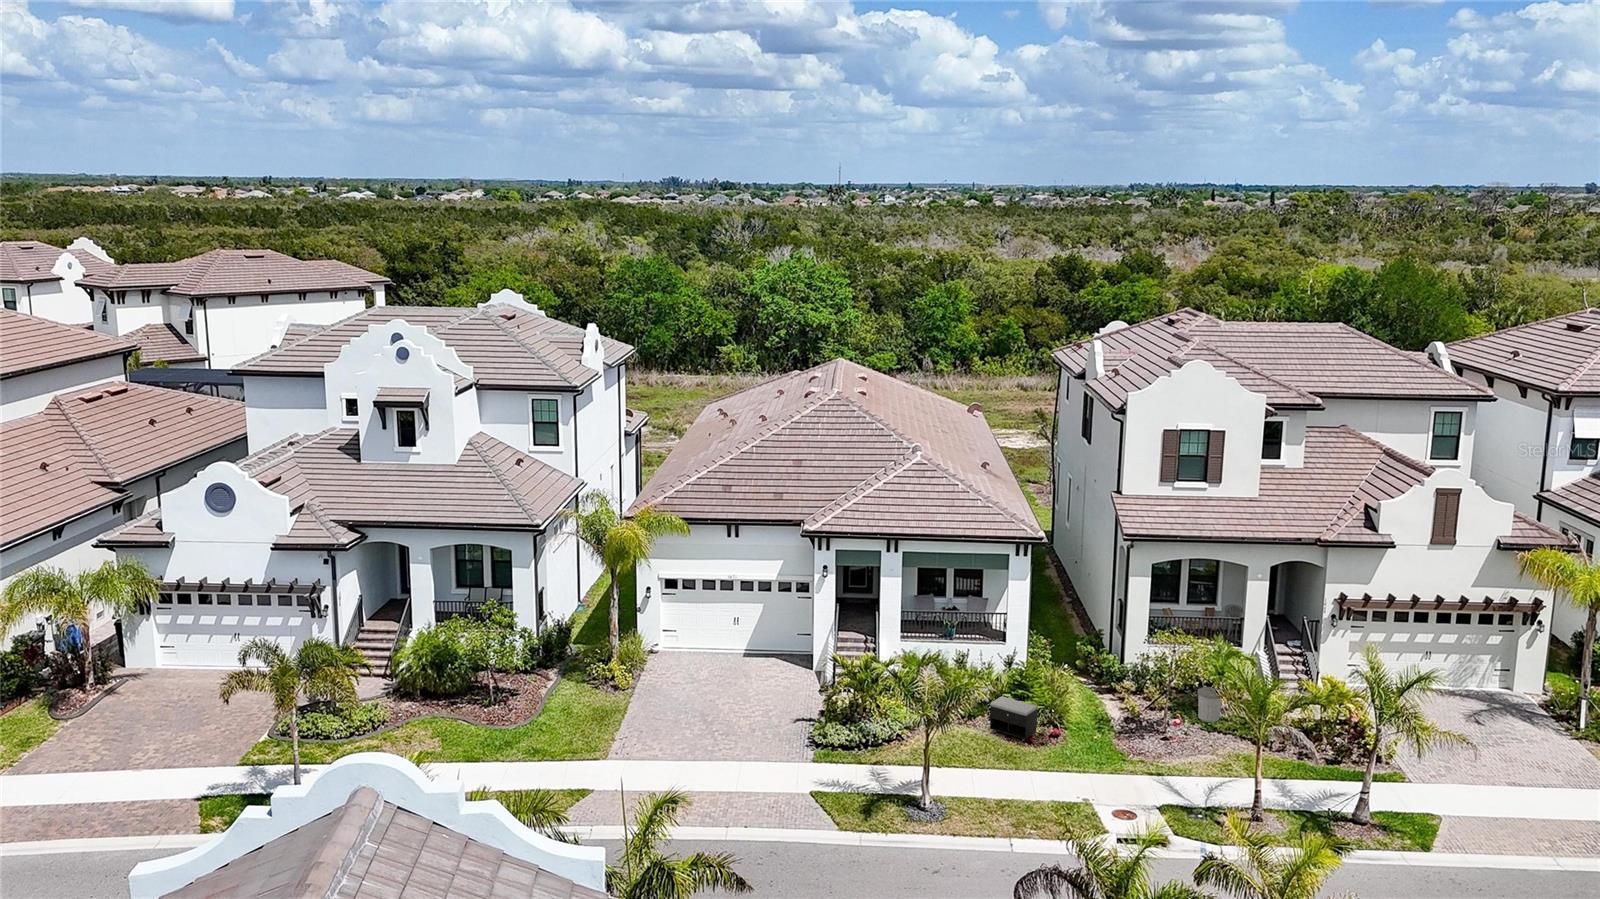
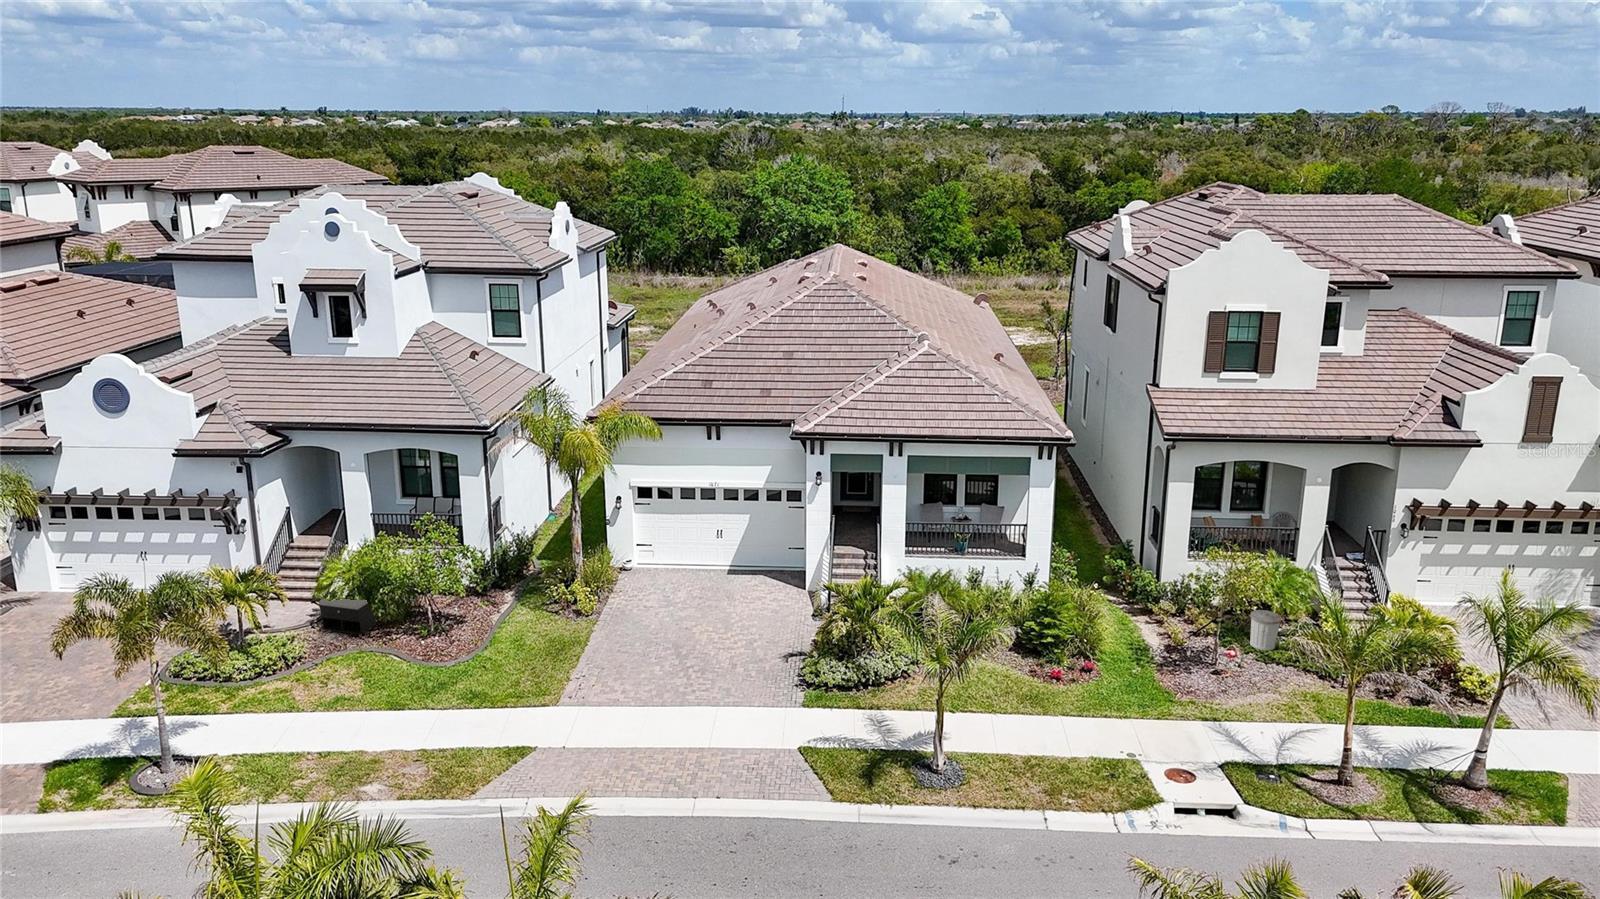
storage bench: present [990,696,1038,740] -> present [319,598,376,636]

